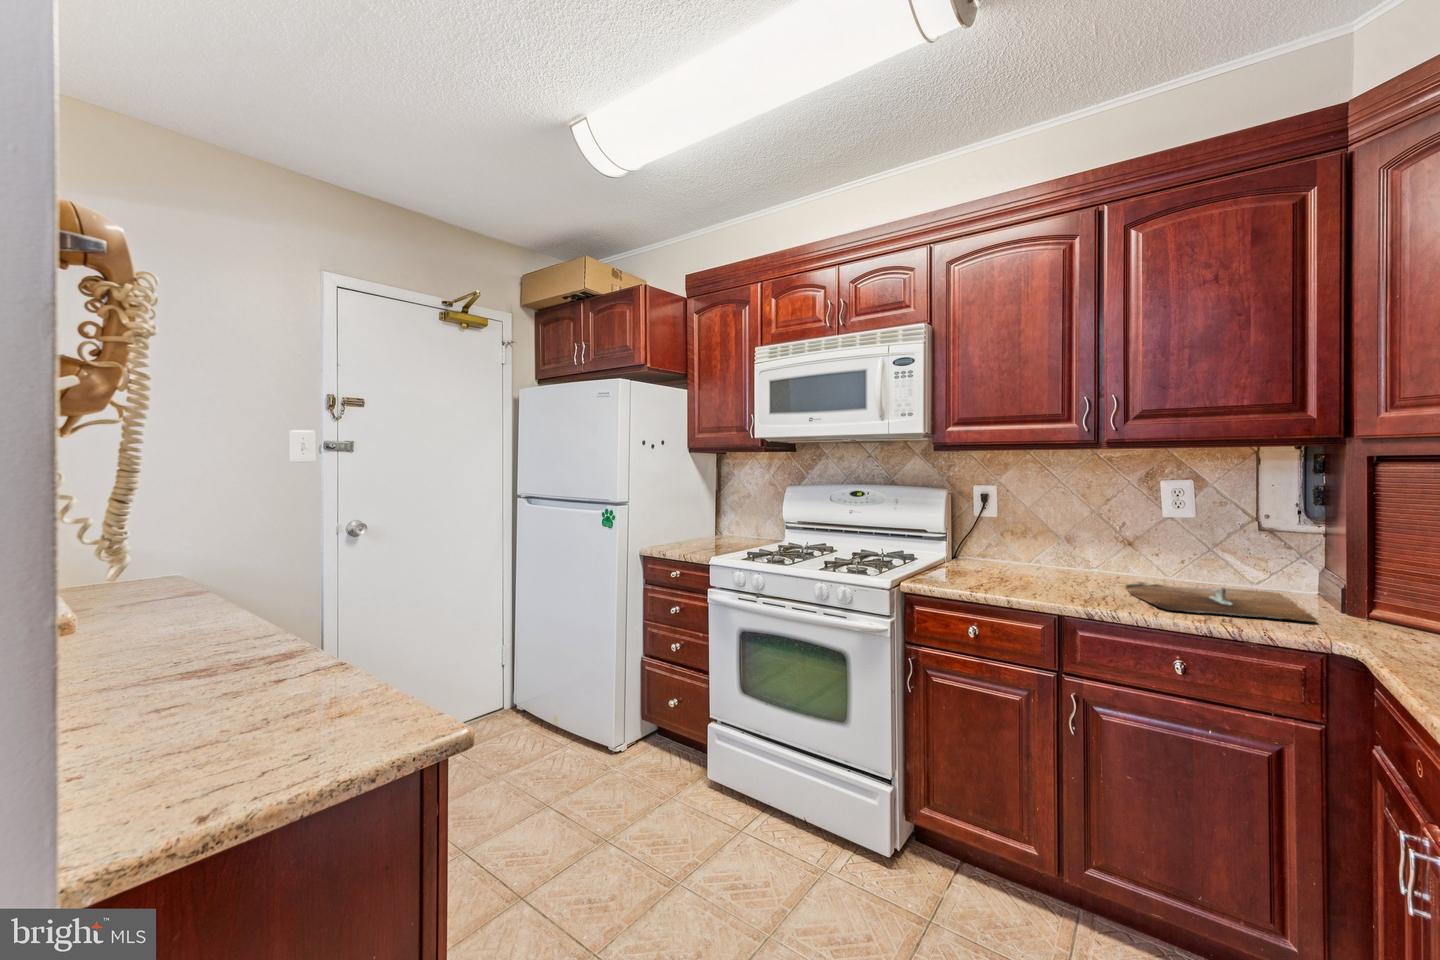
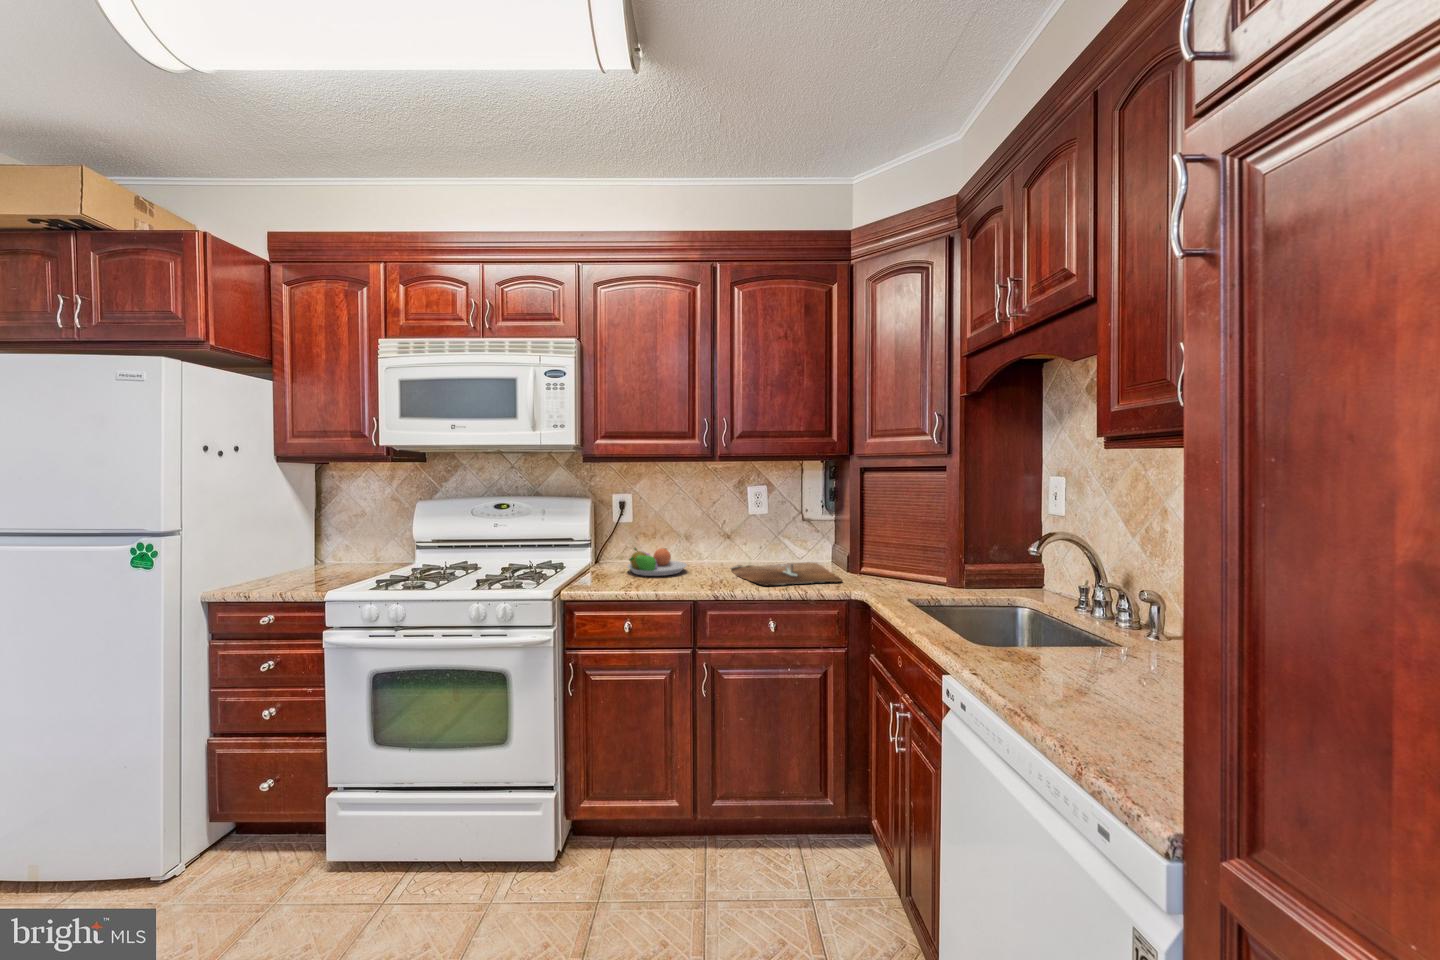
fruit bowl: none [982,547,1061,582] -> present [627,548,687,576]

